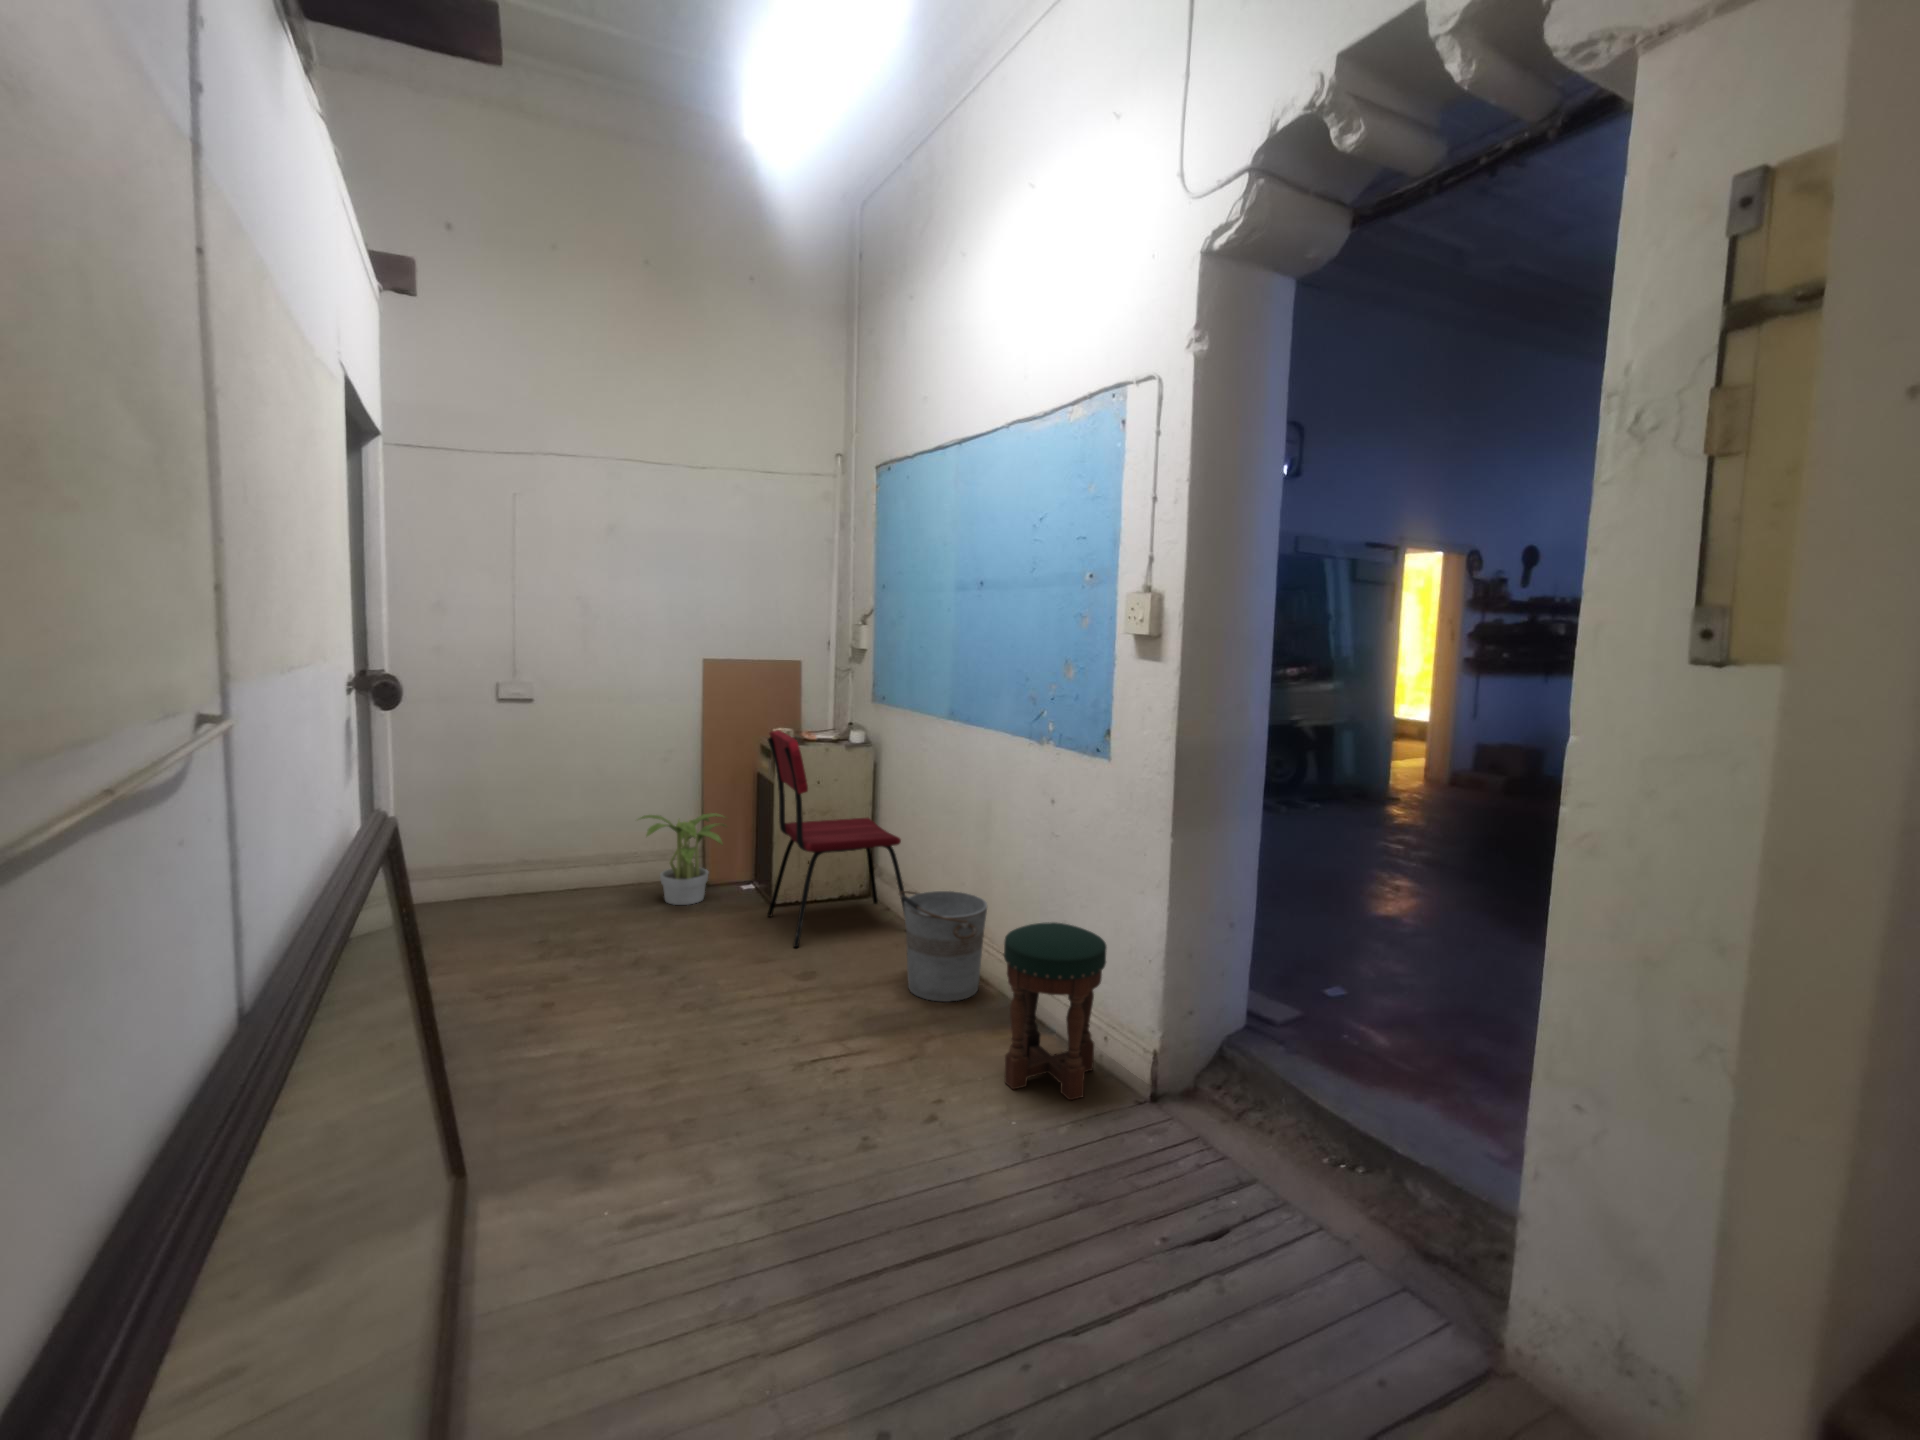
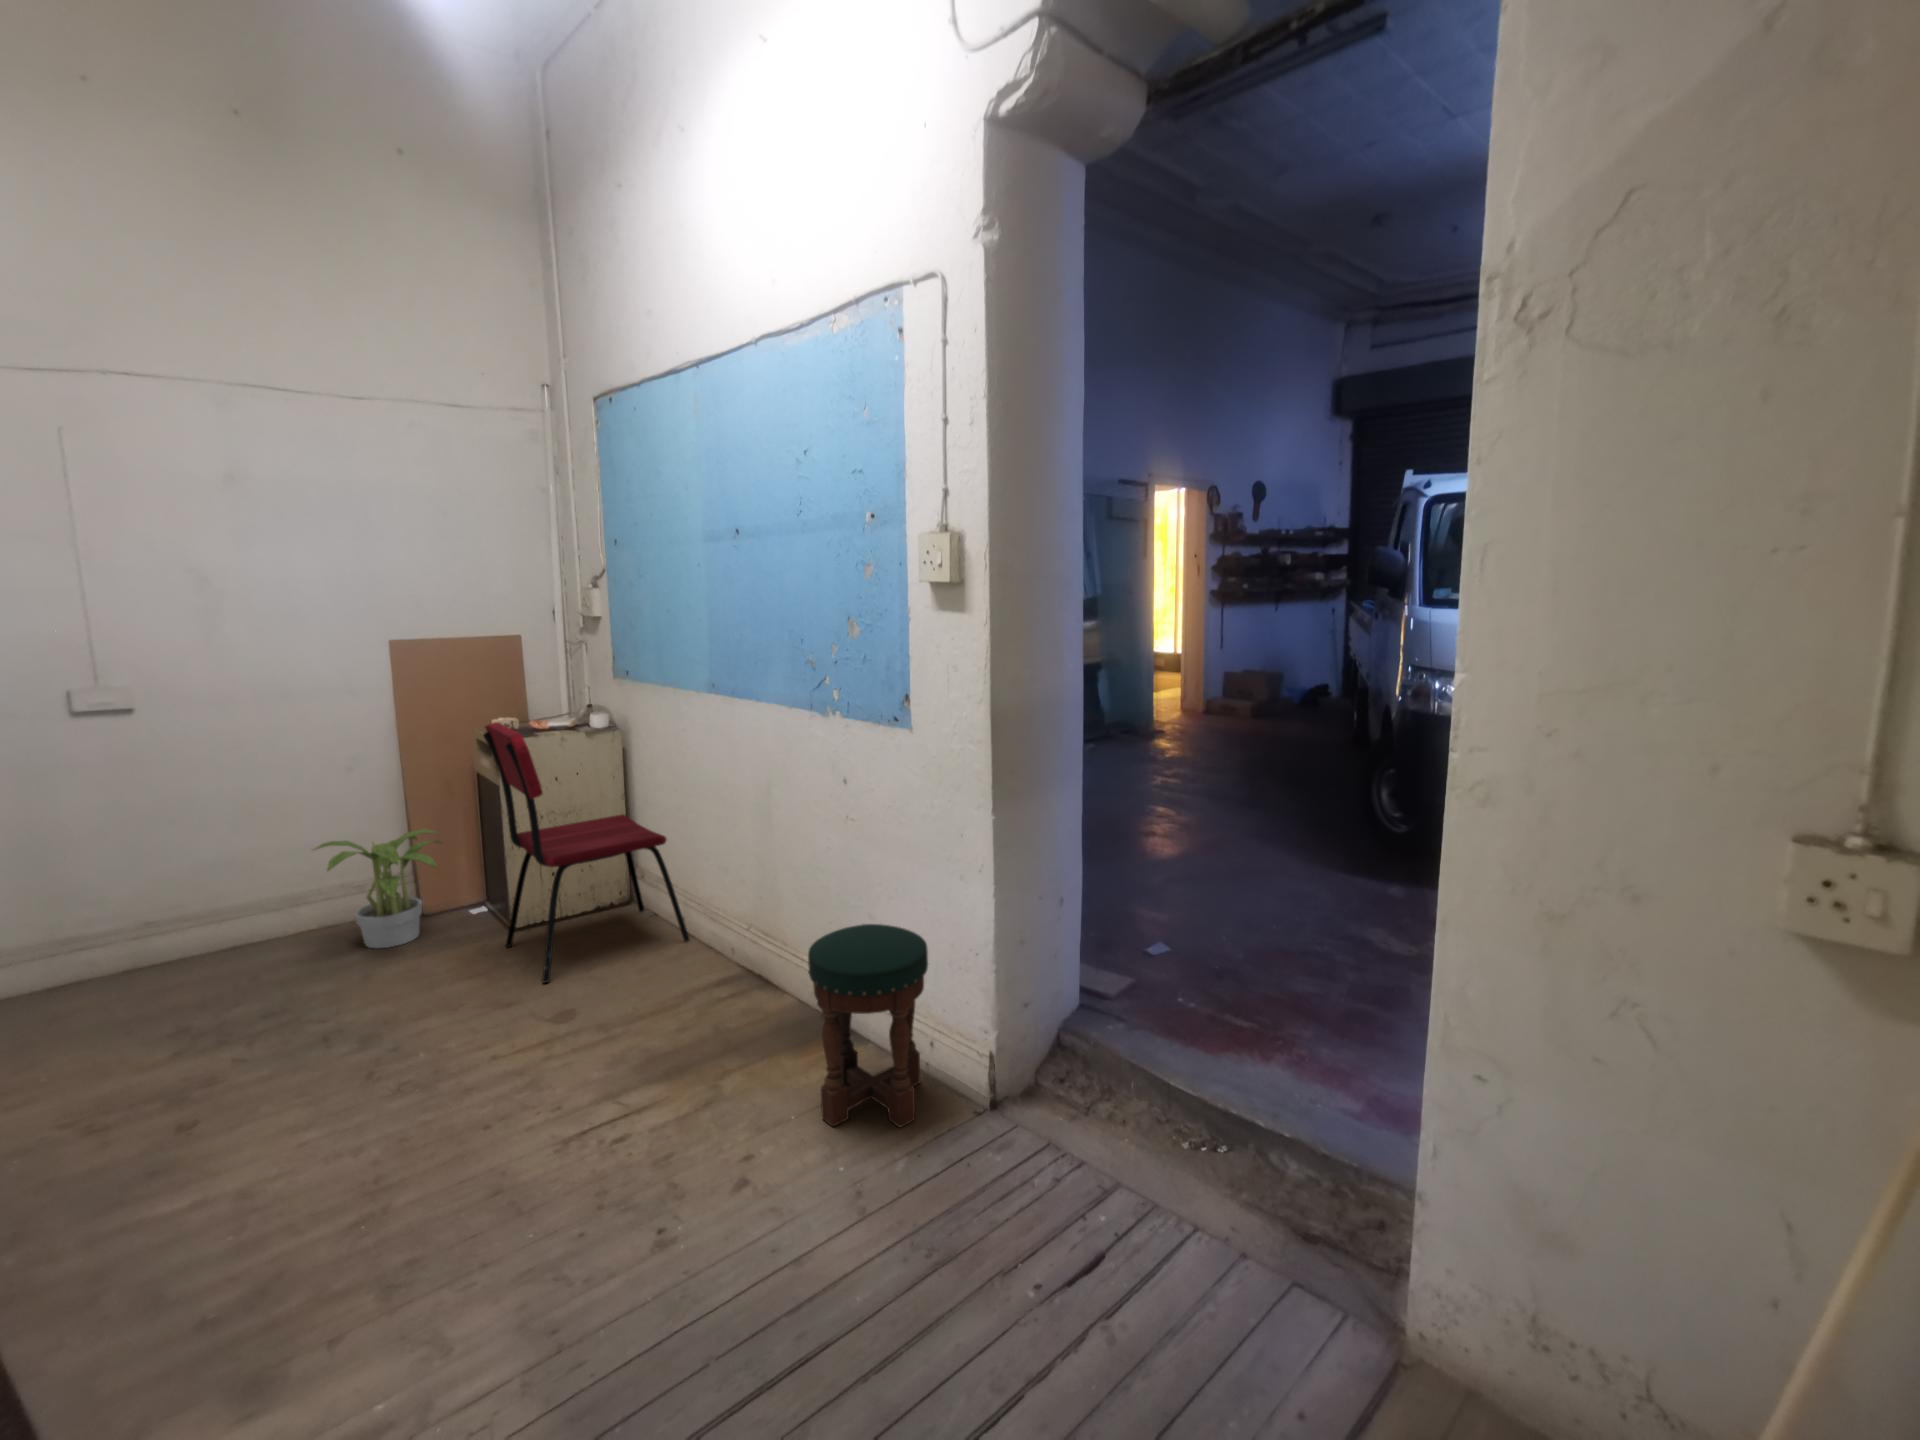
bucket: present [899,891,987,1002] -> none [670,894,779,1026]

